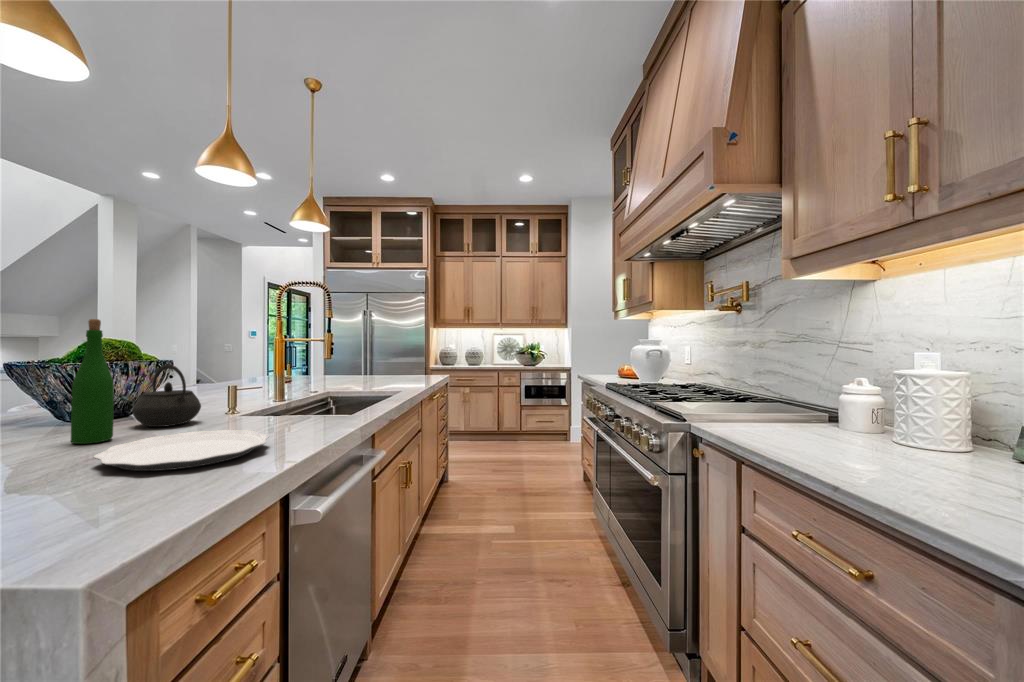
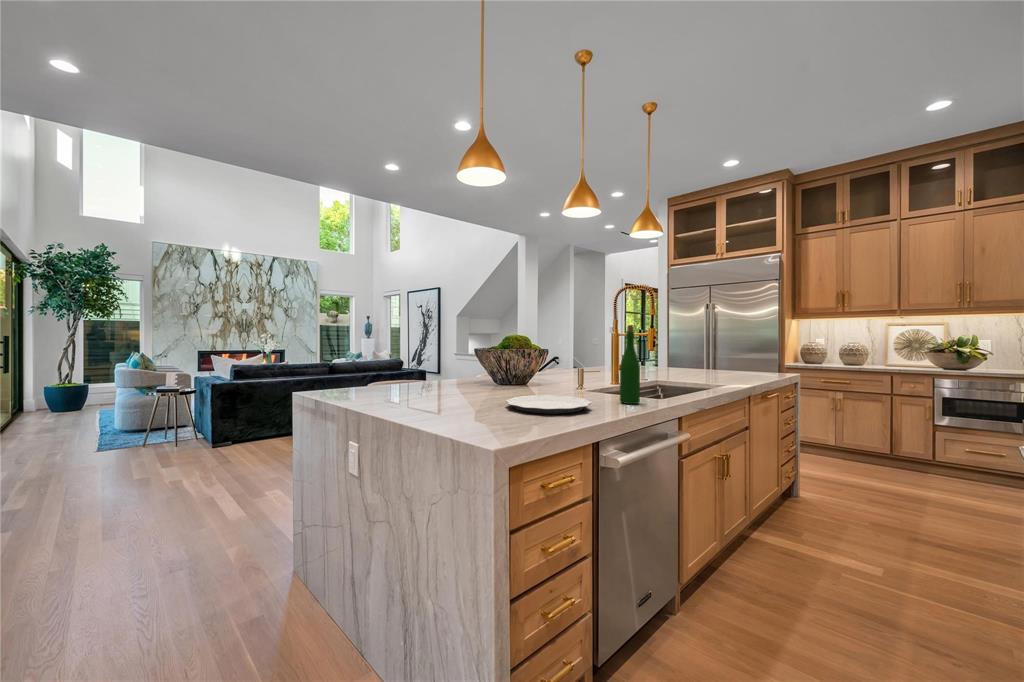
wine bottle: present [71,319,114,444] -> present [620,325,640,404]
kettle: present [132,364,201,427] -> none [526,352,560,392]

